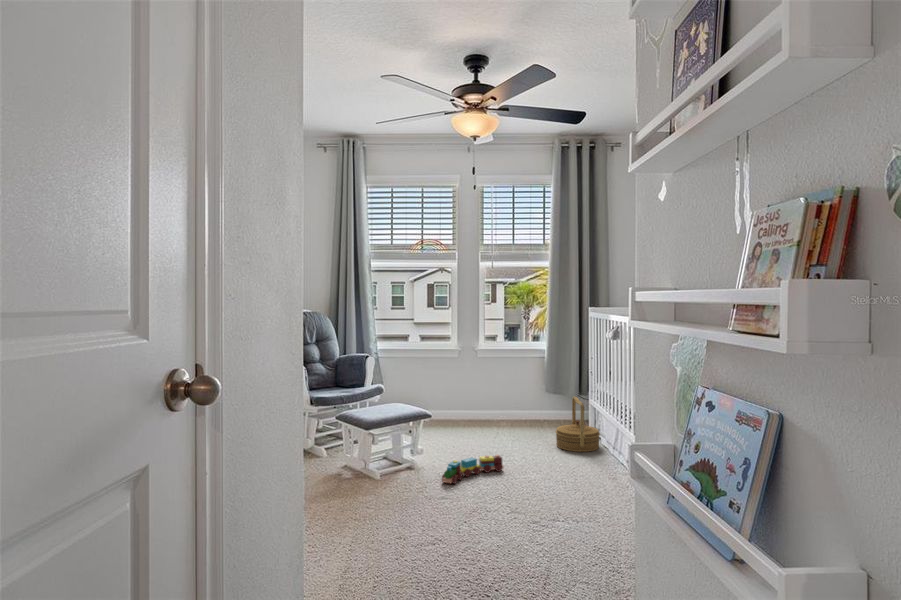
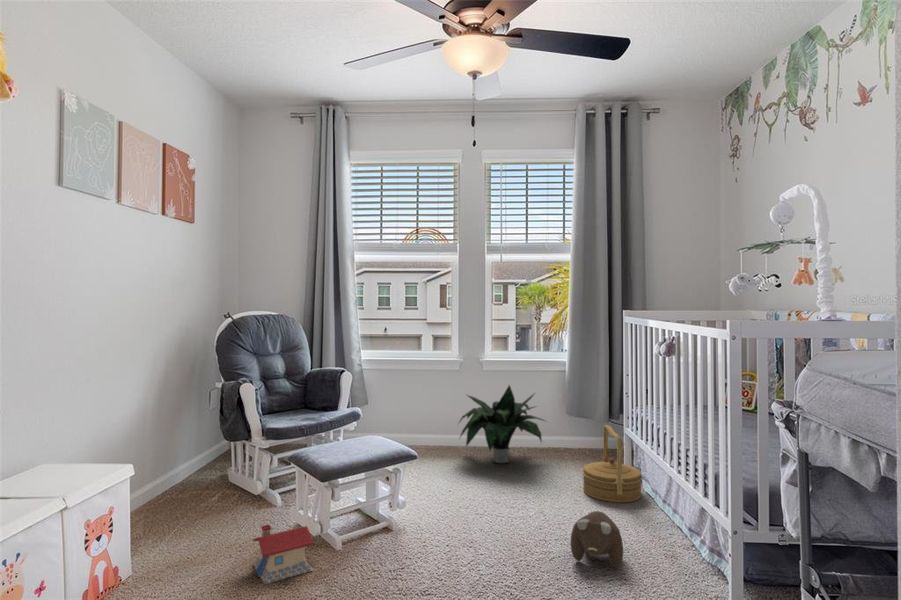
potted plant: none [458,367,531,430] -> present [460,385,544,463]
plush toy: none [544,449,578,485] -> present [571,511,623,568]
toy train: present [442,455,503,484] -> none [421,512,512,562]
toy house: none [327,460,370,496] -> present [253,525,314,584]

